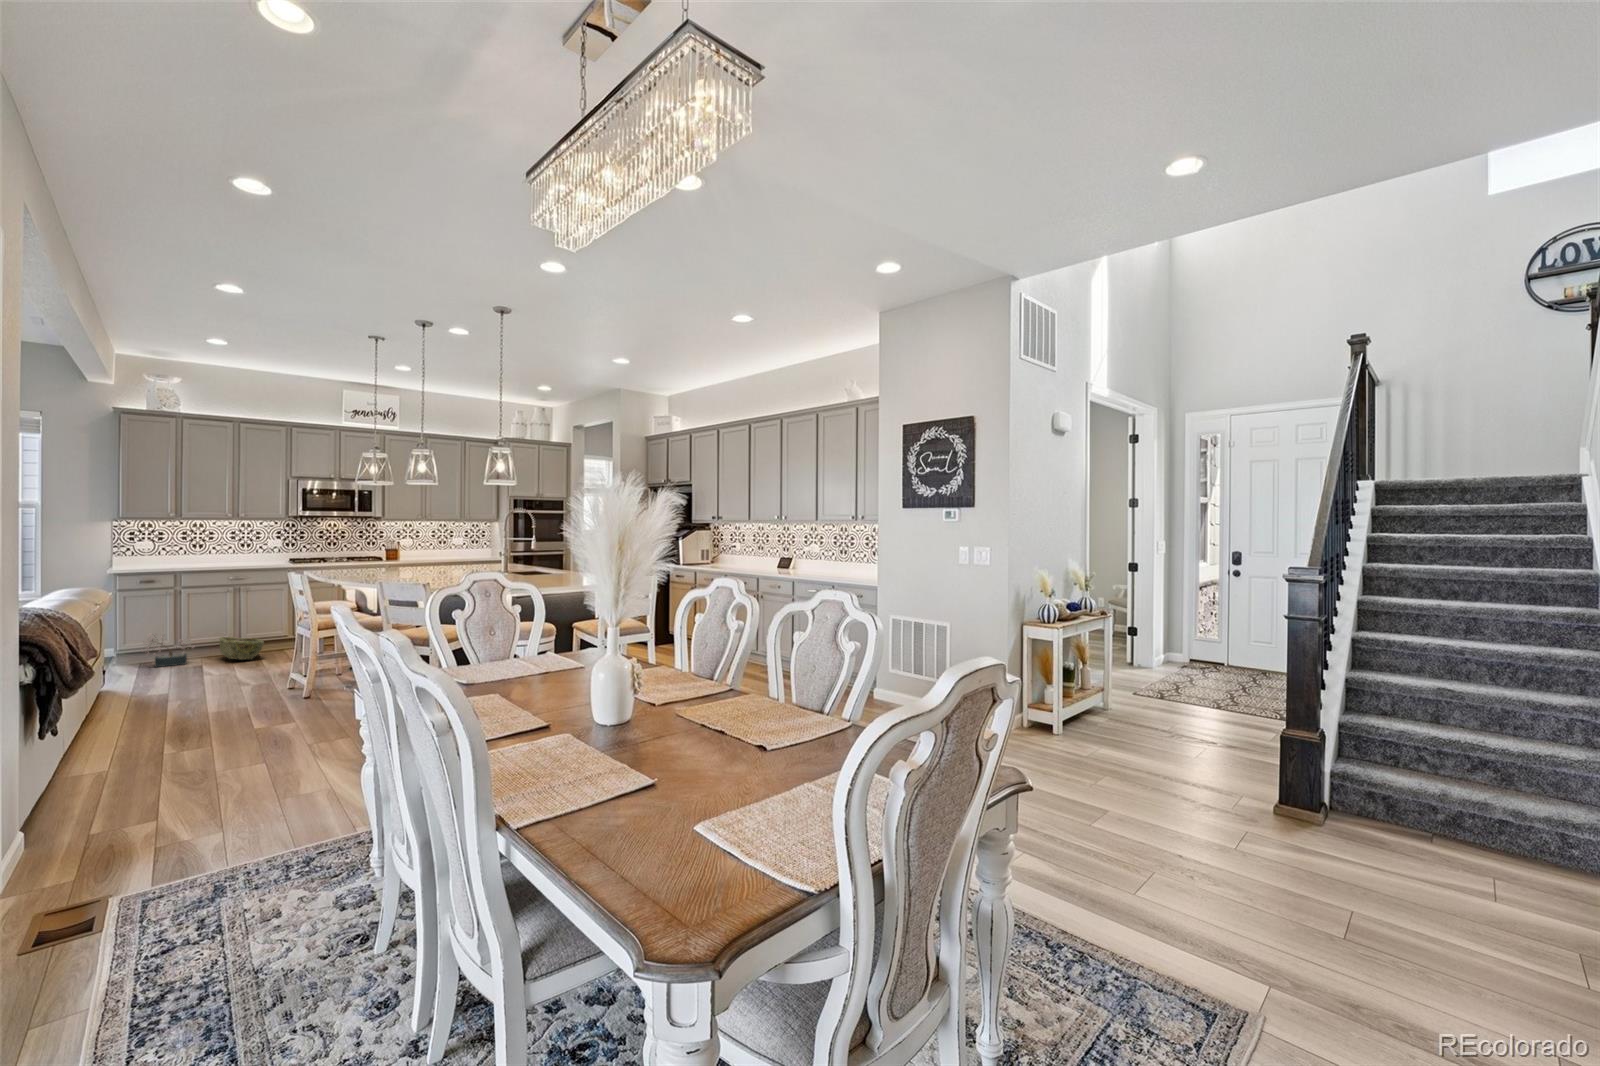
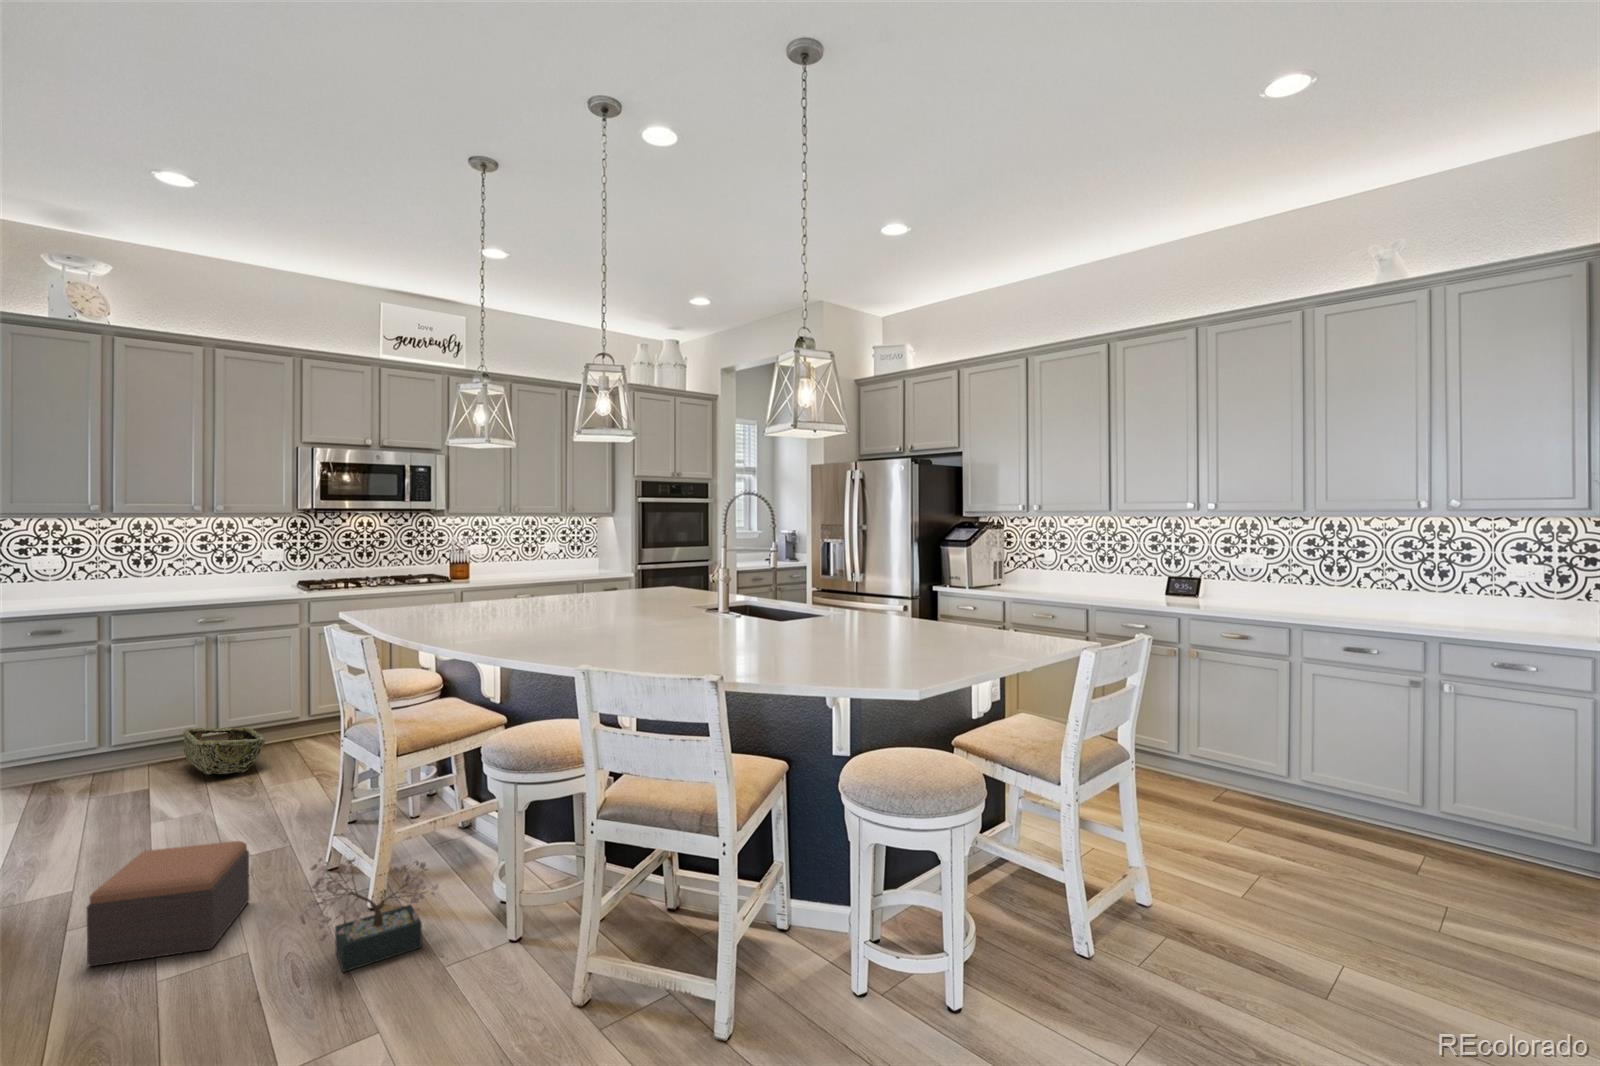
decorative plant: present [143,634,193,667] -> present [299,858,439,972]
footstool: none [173,667,245,709] -> present [87,841,249,966]

